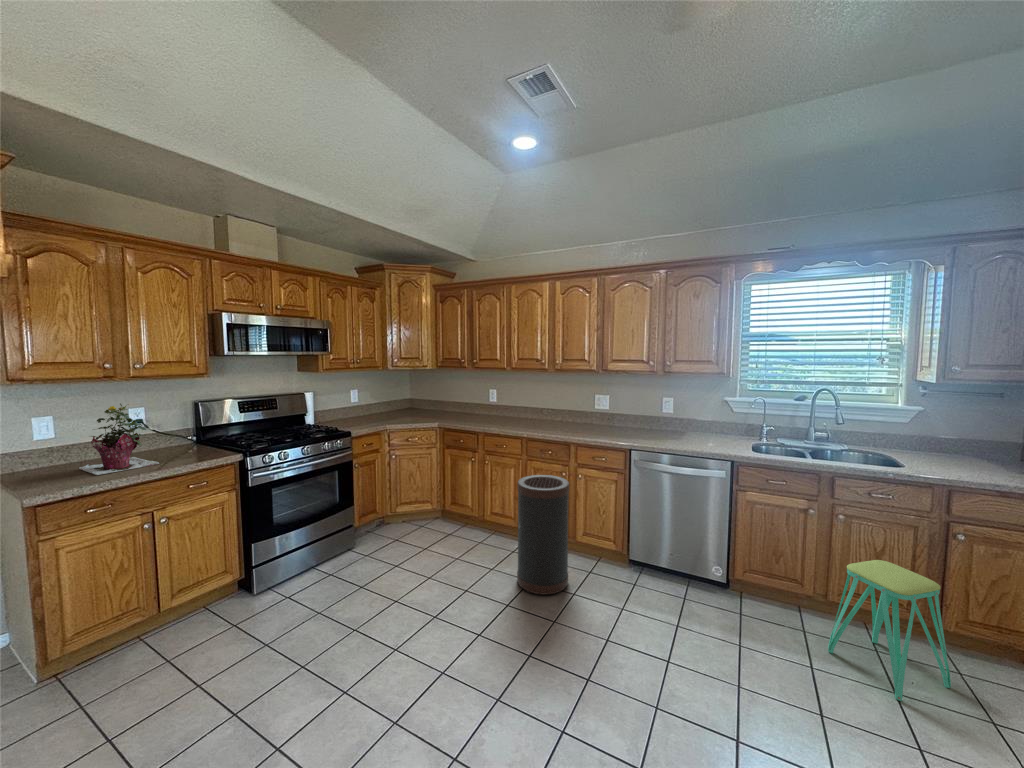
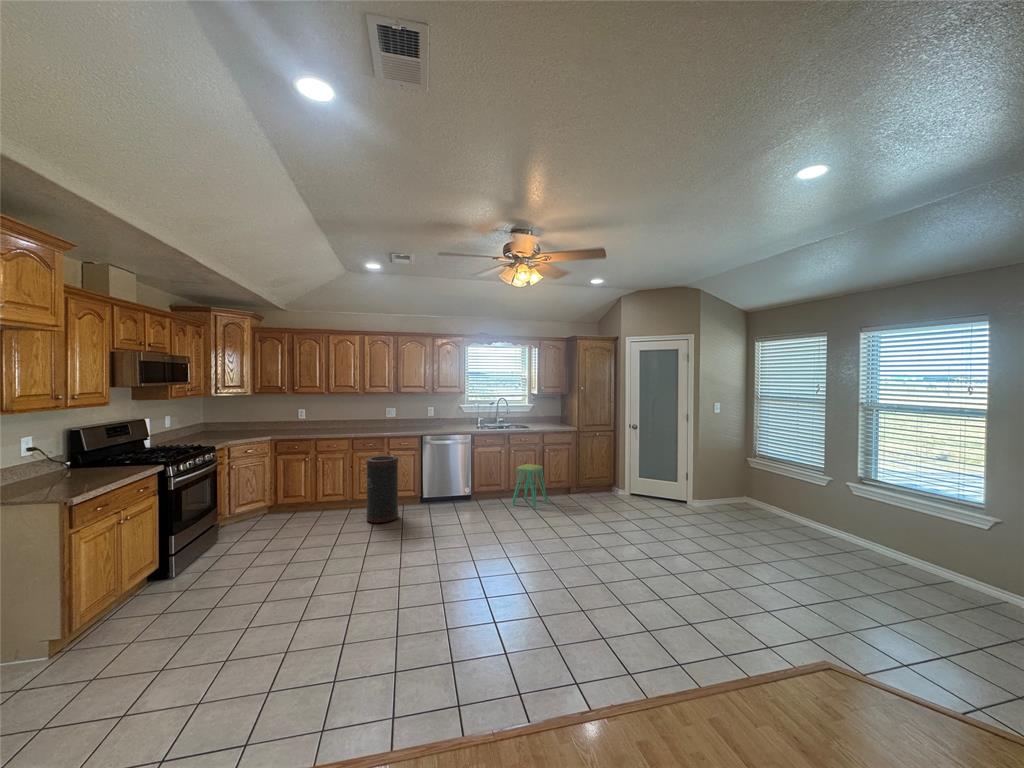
potted plant: present [79,403,159,475] -> none [28,429,107,489]

